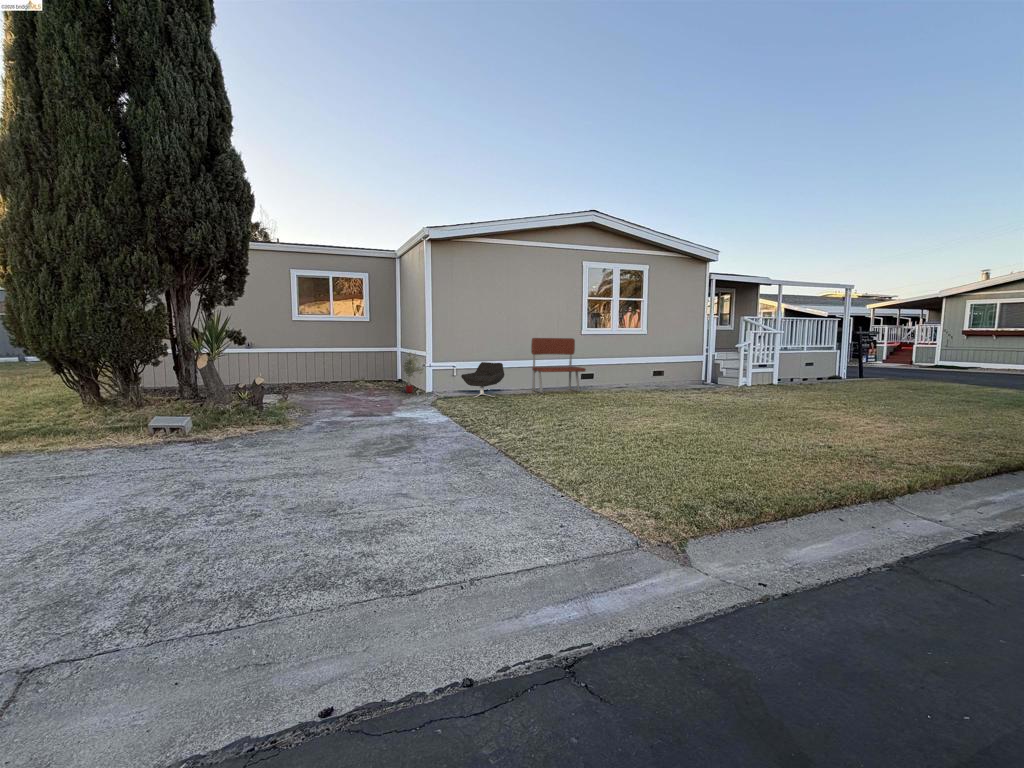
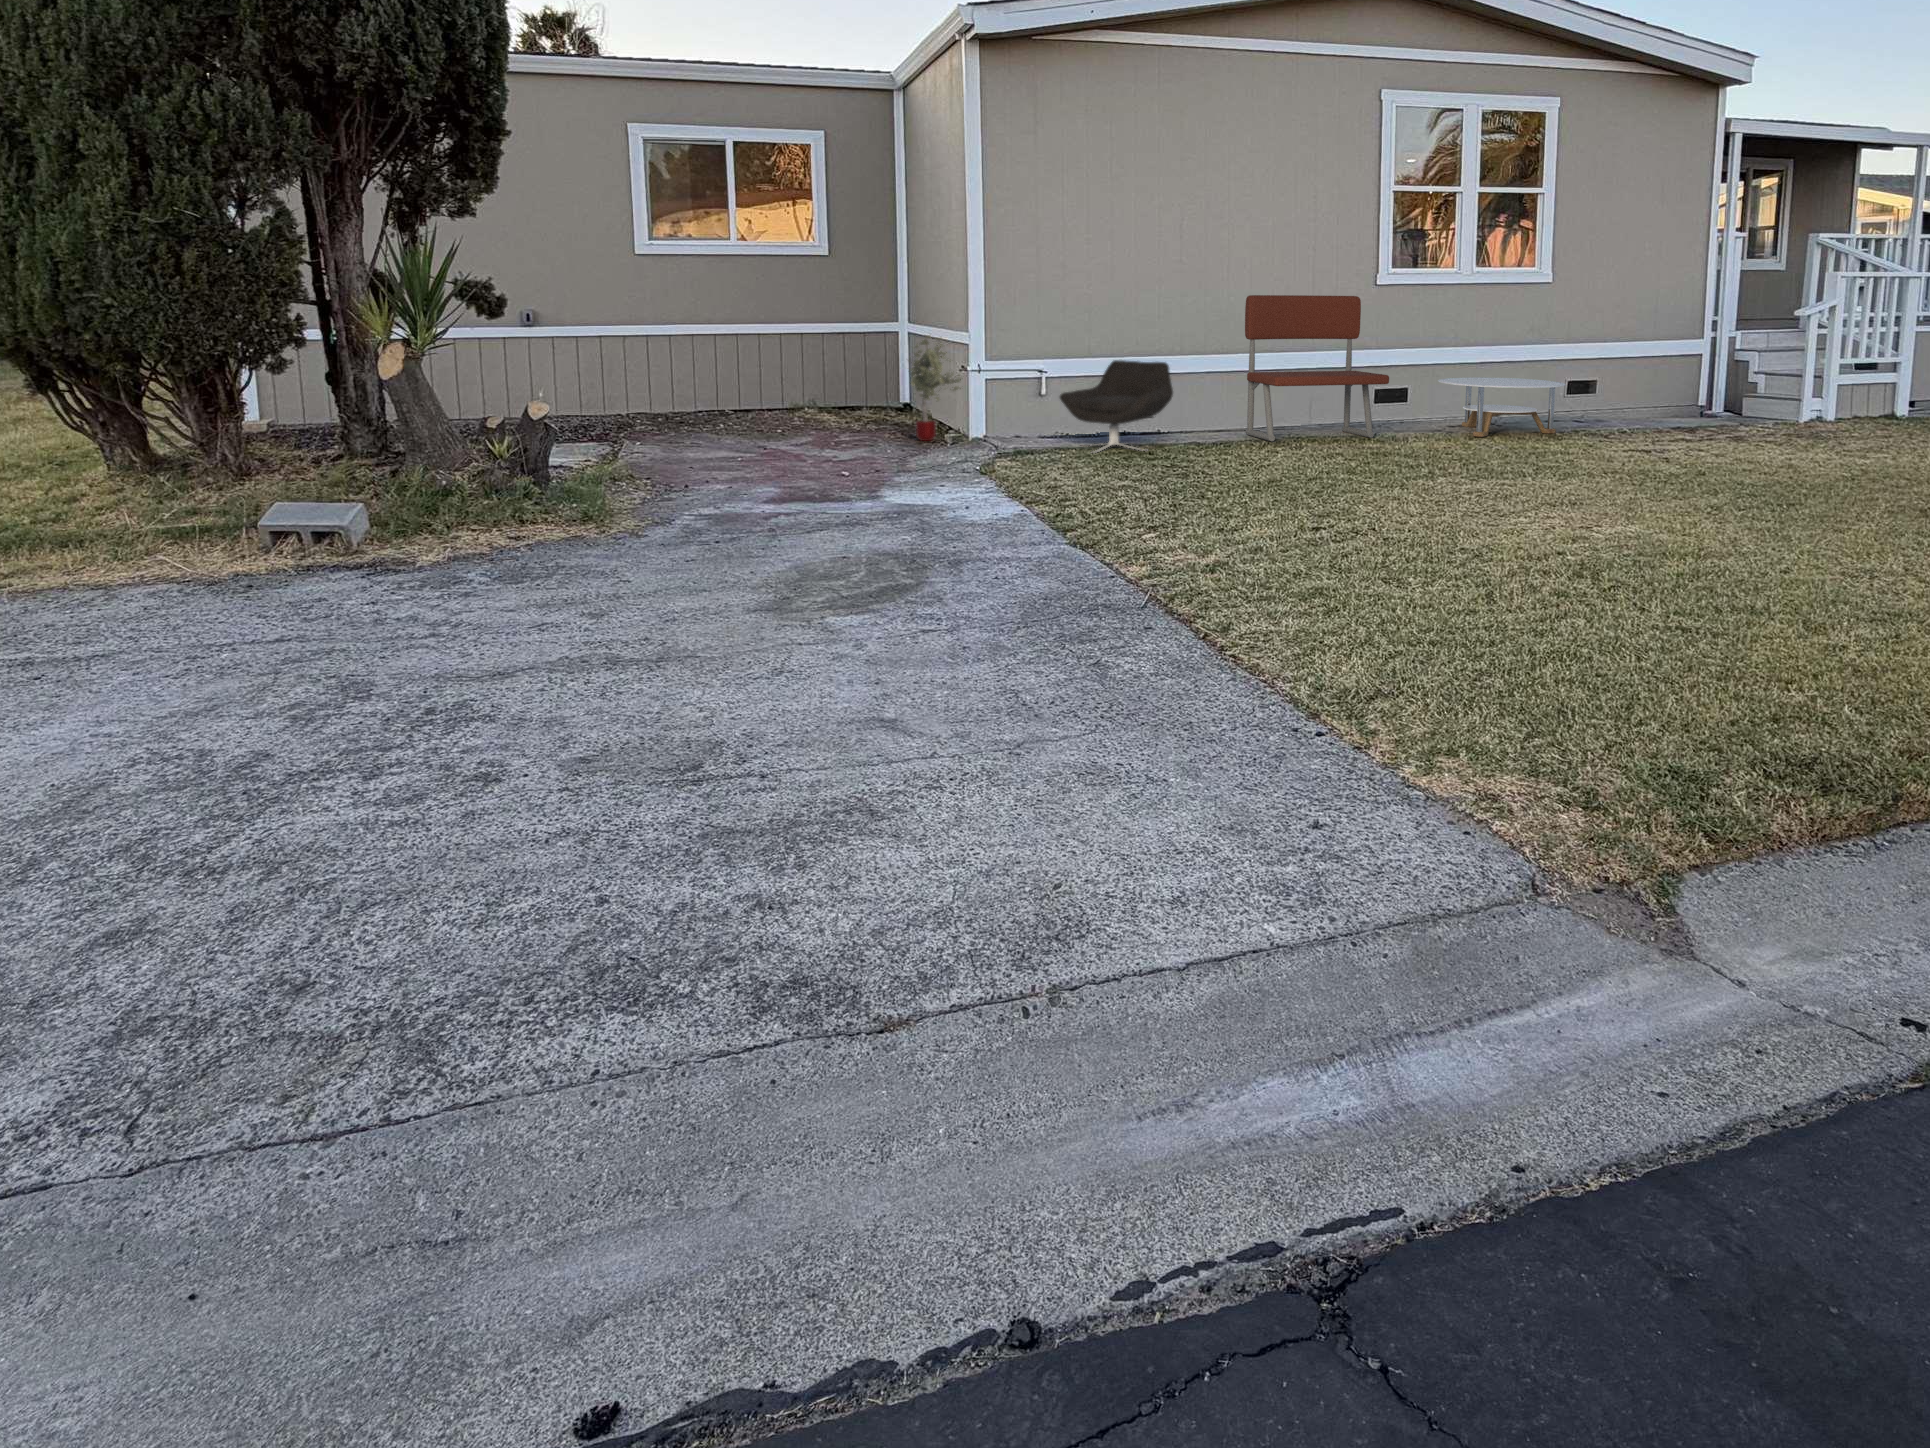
round table: none [604,369,651,391] -> present [1438,377,1565,437]

